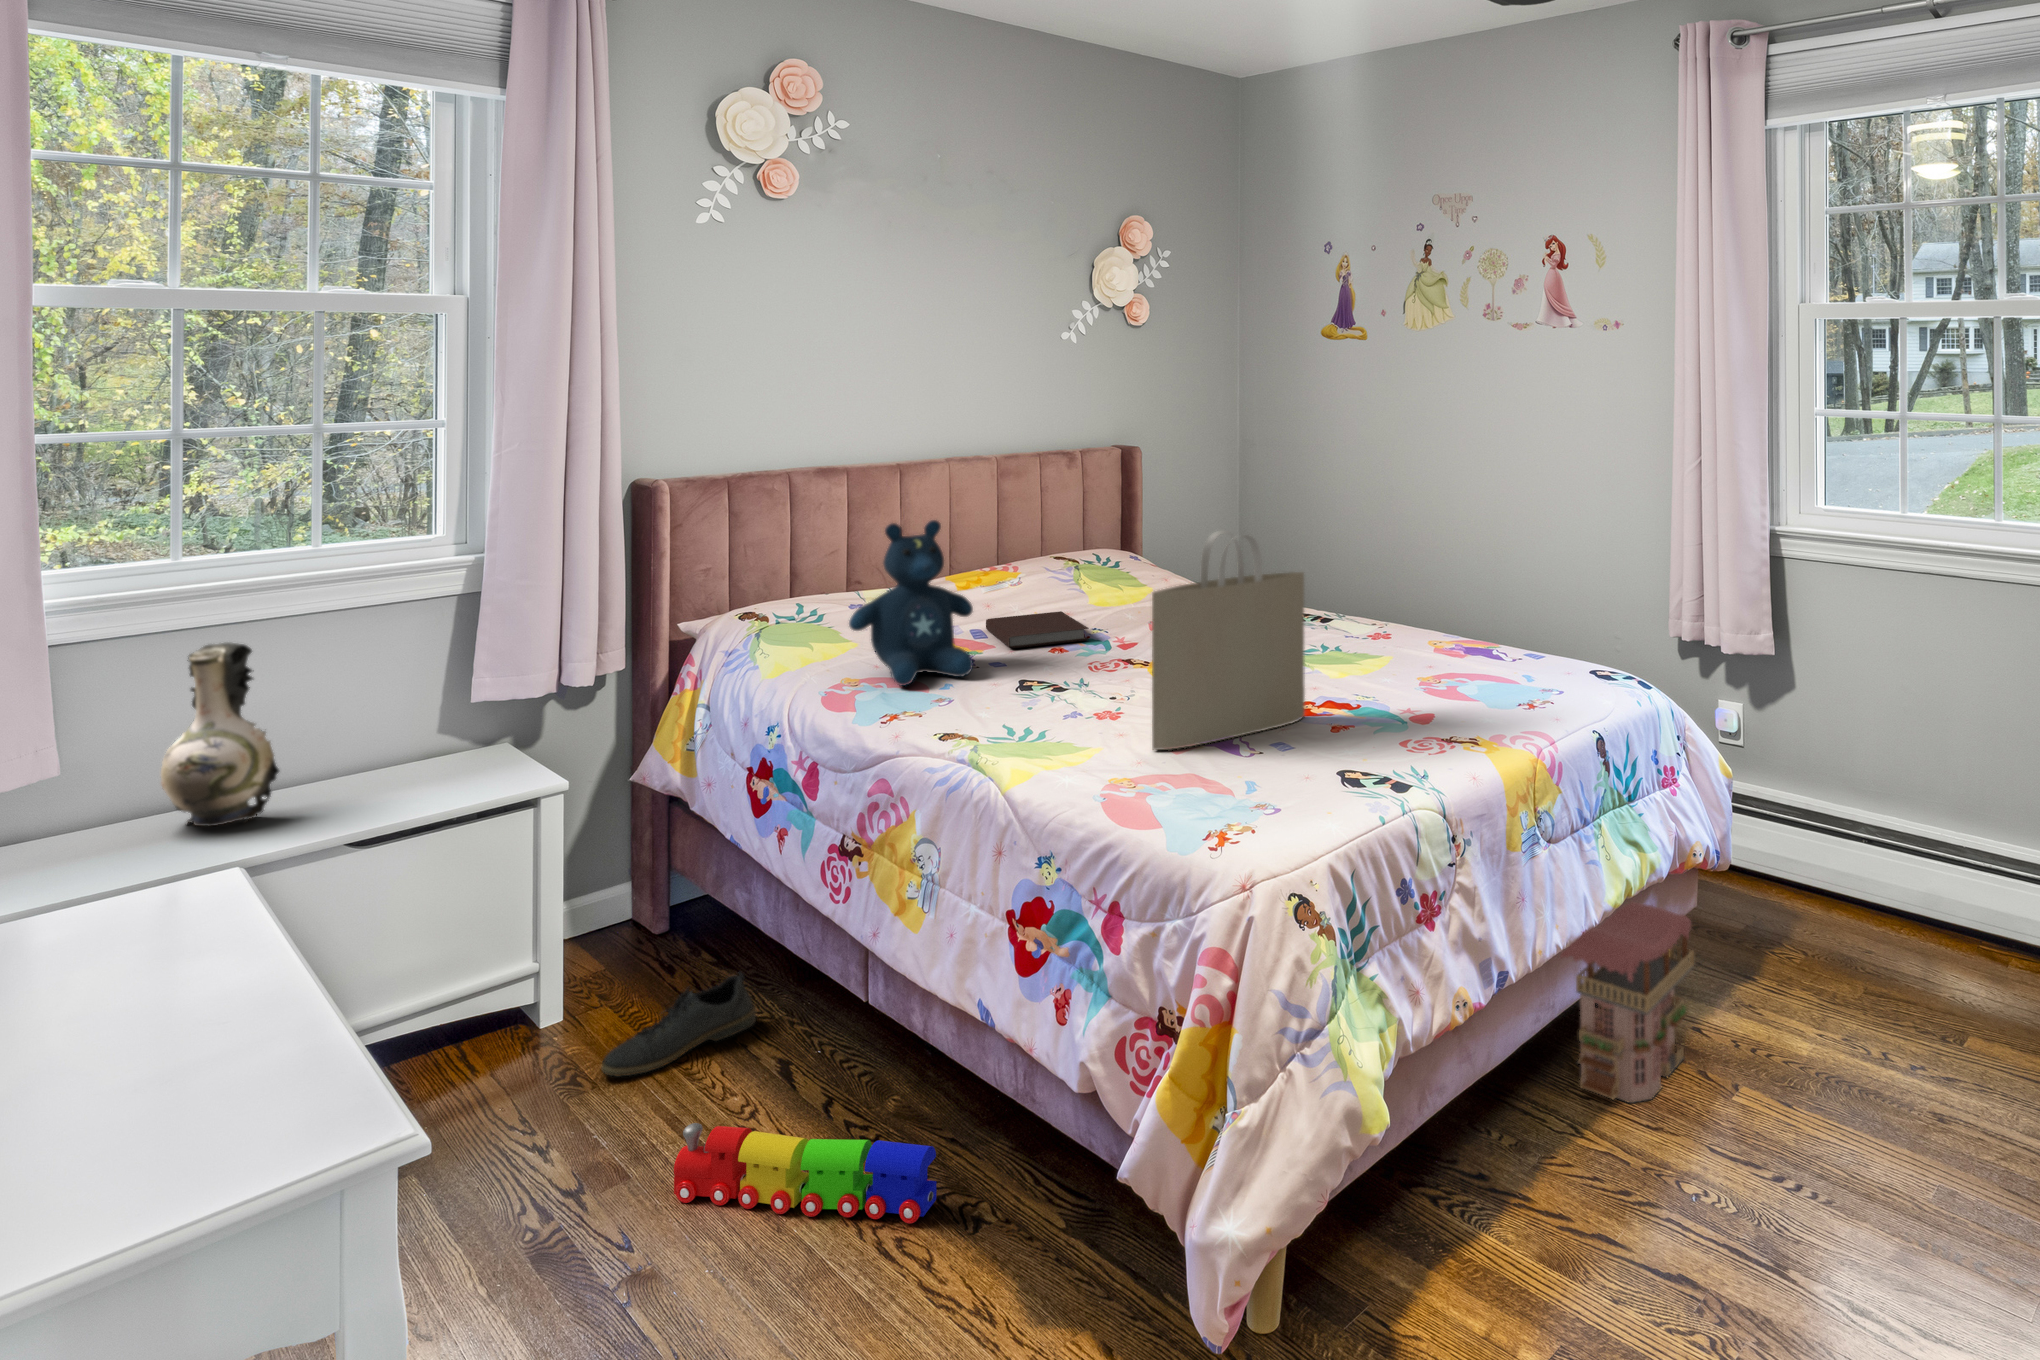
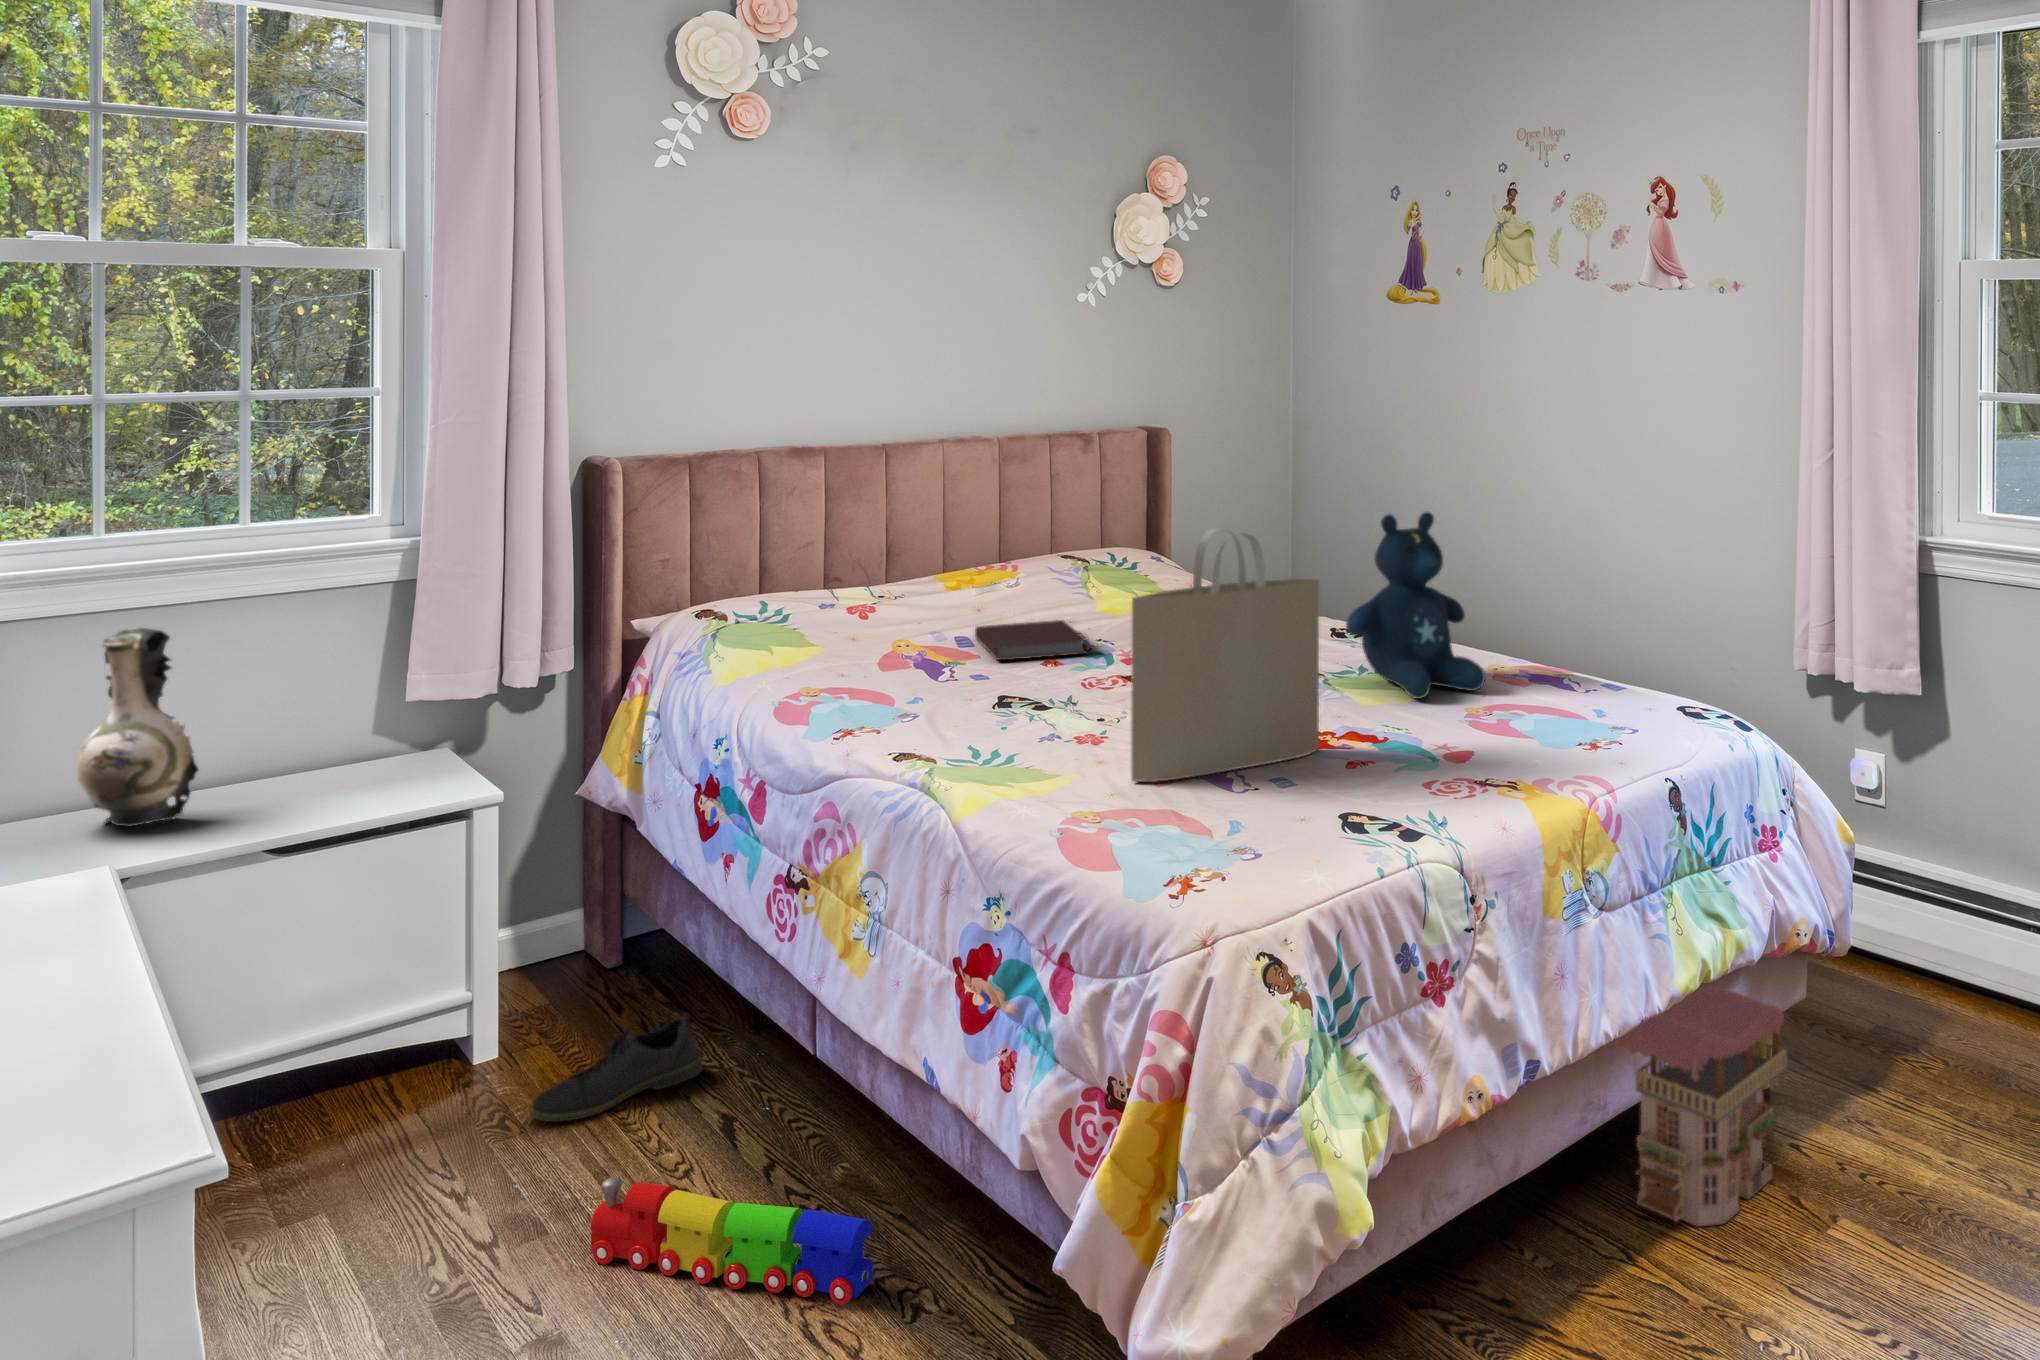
stuffed bear: present [849,520,974,686] -> present [1346,512,1485,699]

